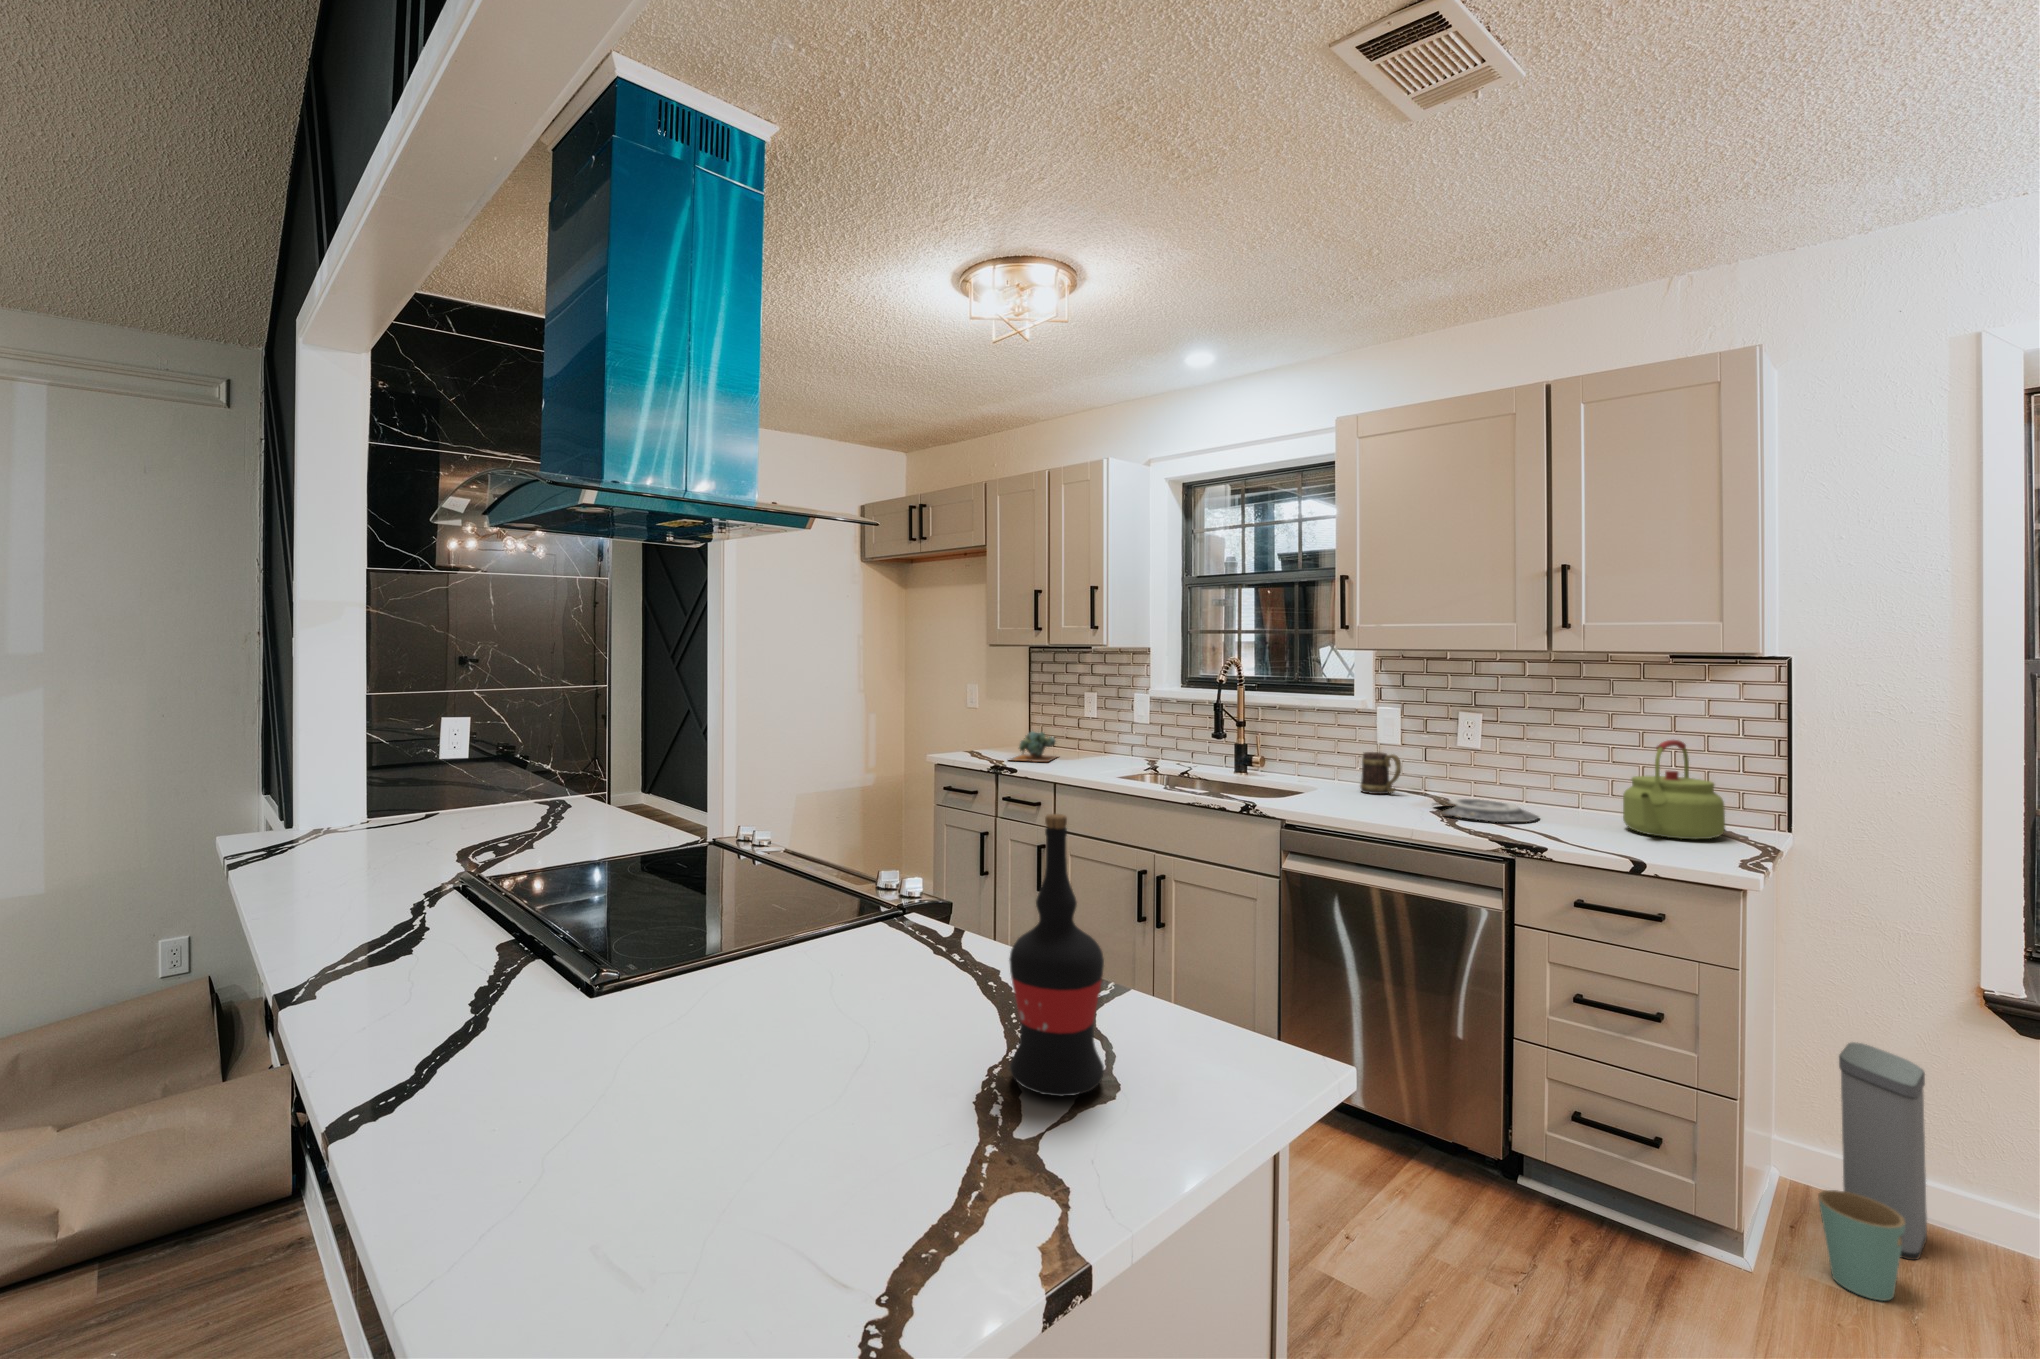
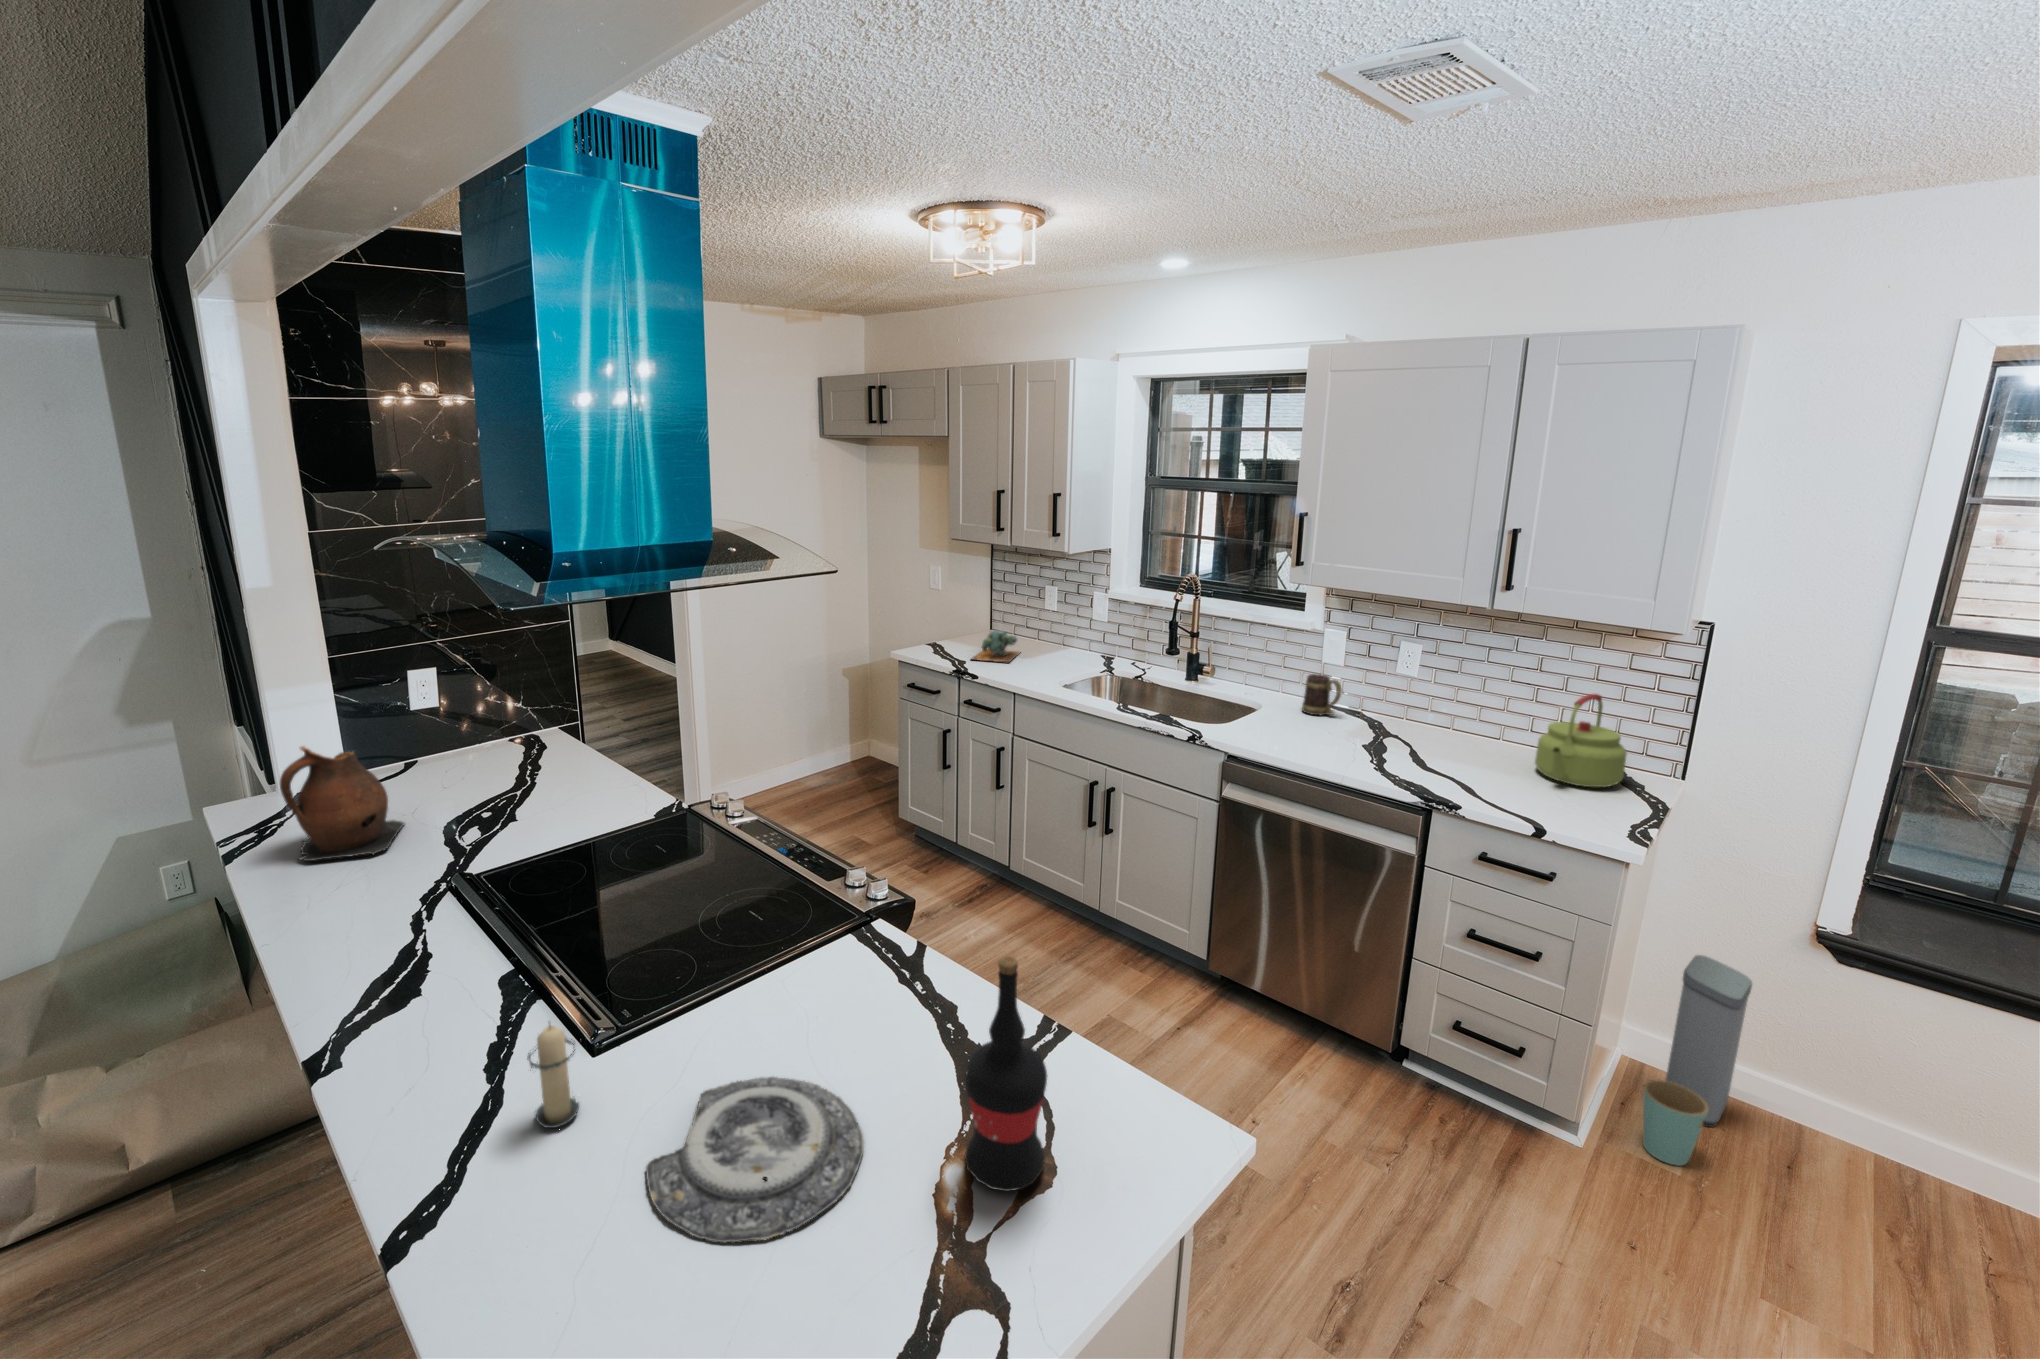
ceramic pitcher: none [297,749,418,868] -> present [280,746,404,861]
plate: present [1434,799,1539,822] -> present [646,1077,864,1243]
candle: none [515,915,580,1046] -> present [527,1025,579,1128]

